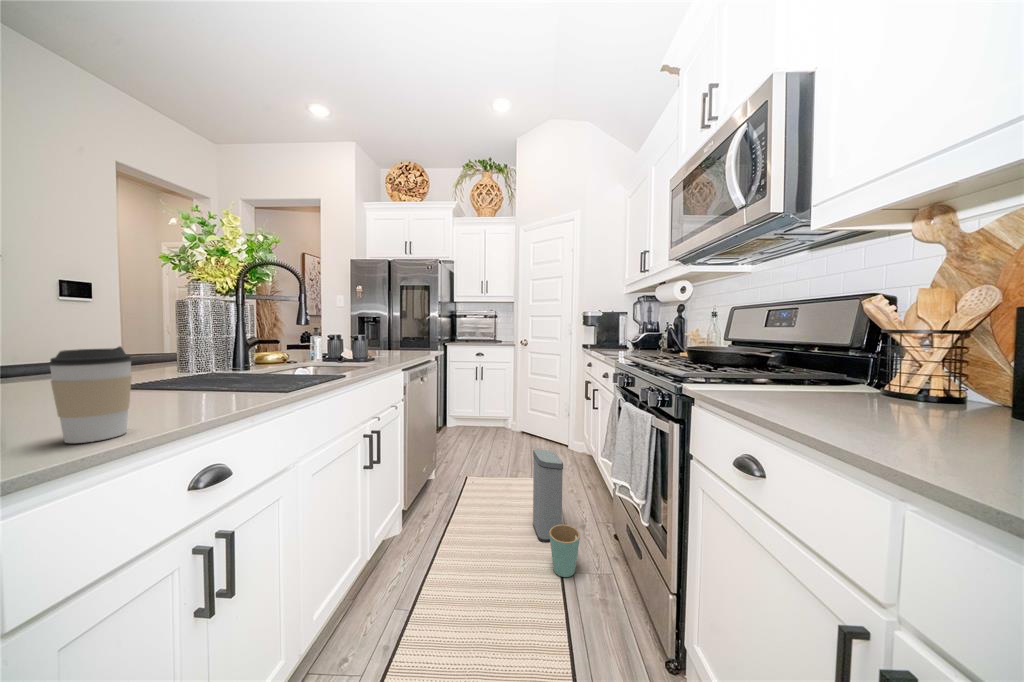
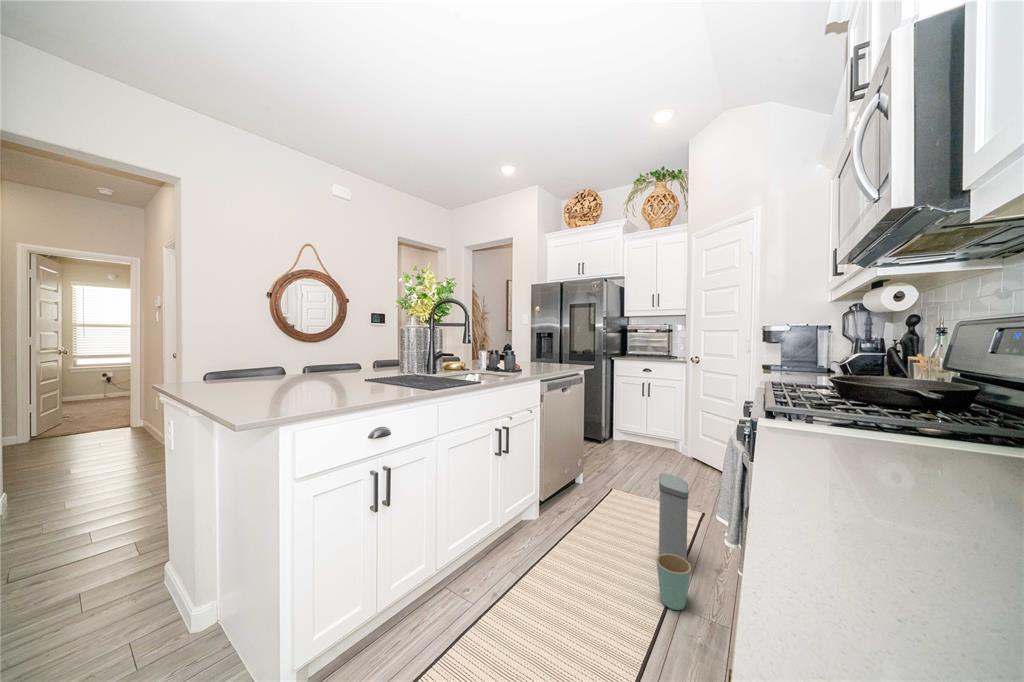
coffee cup: present [48,347,132,443] -> none [329,358,357,402]

